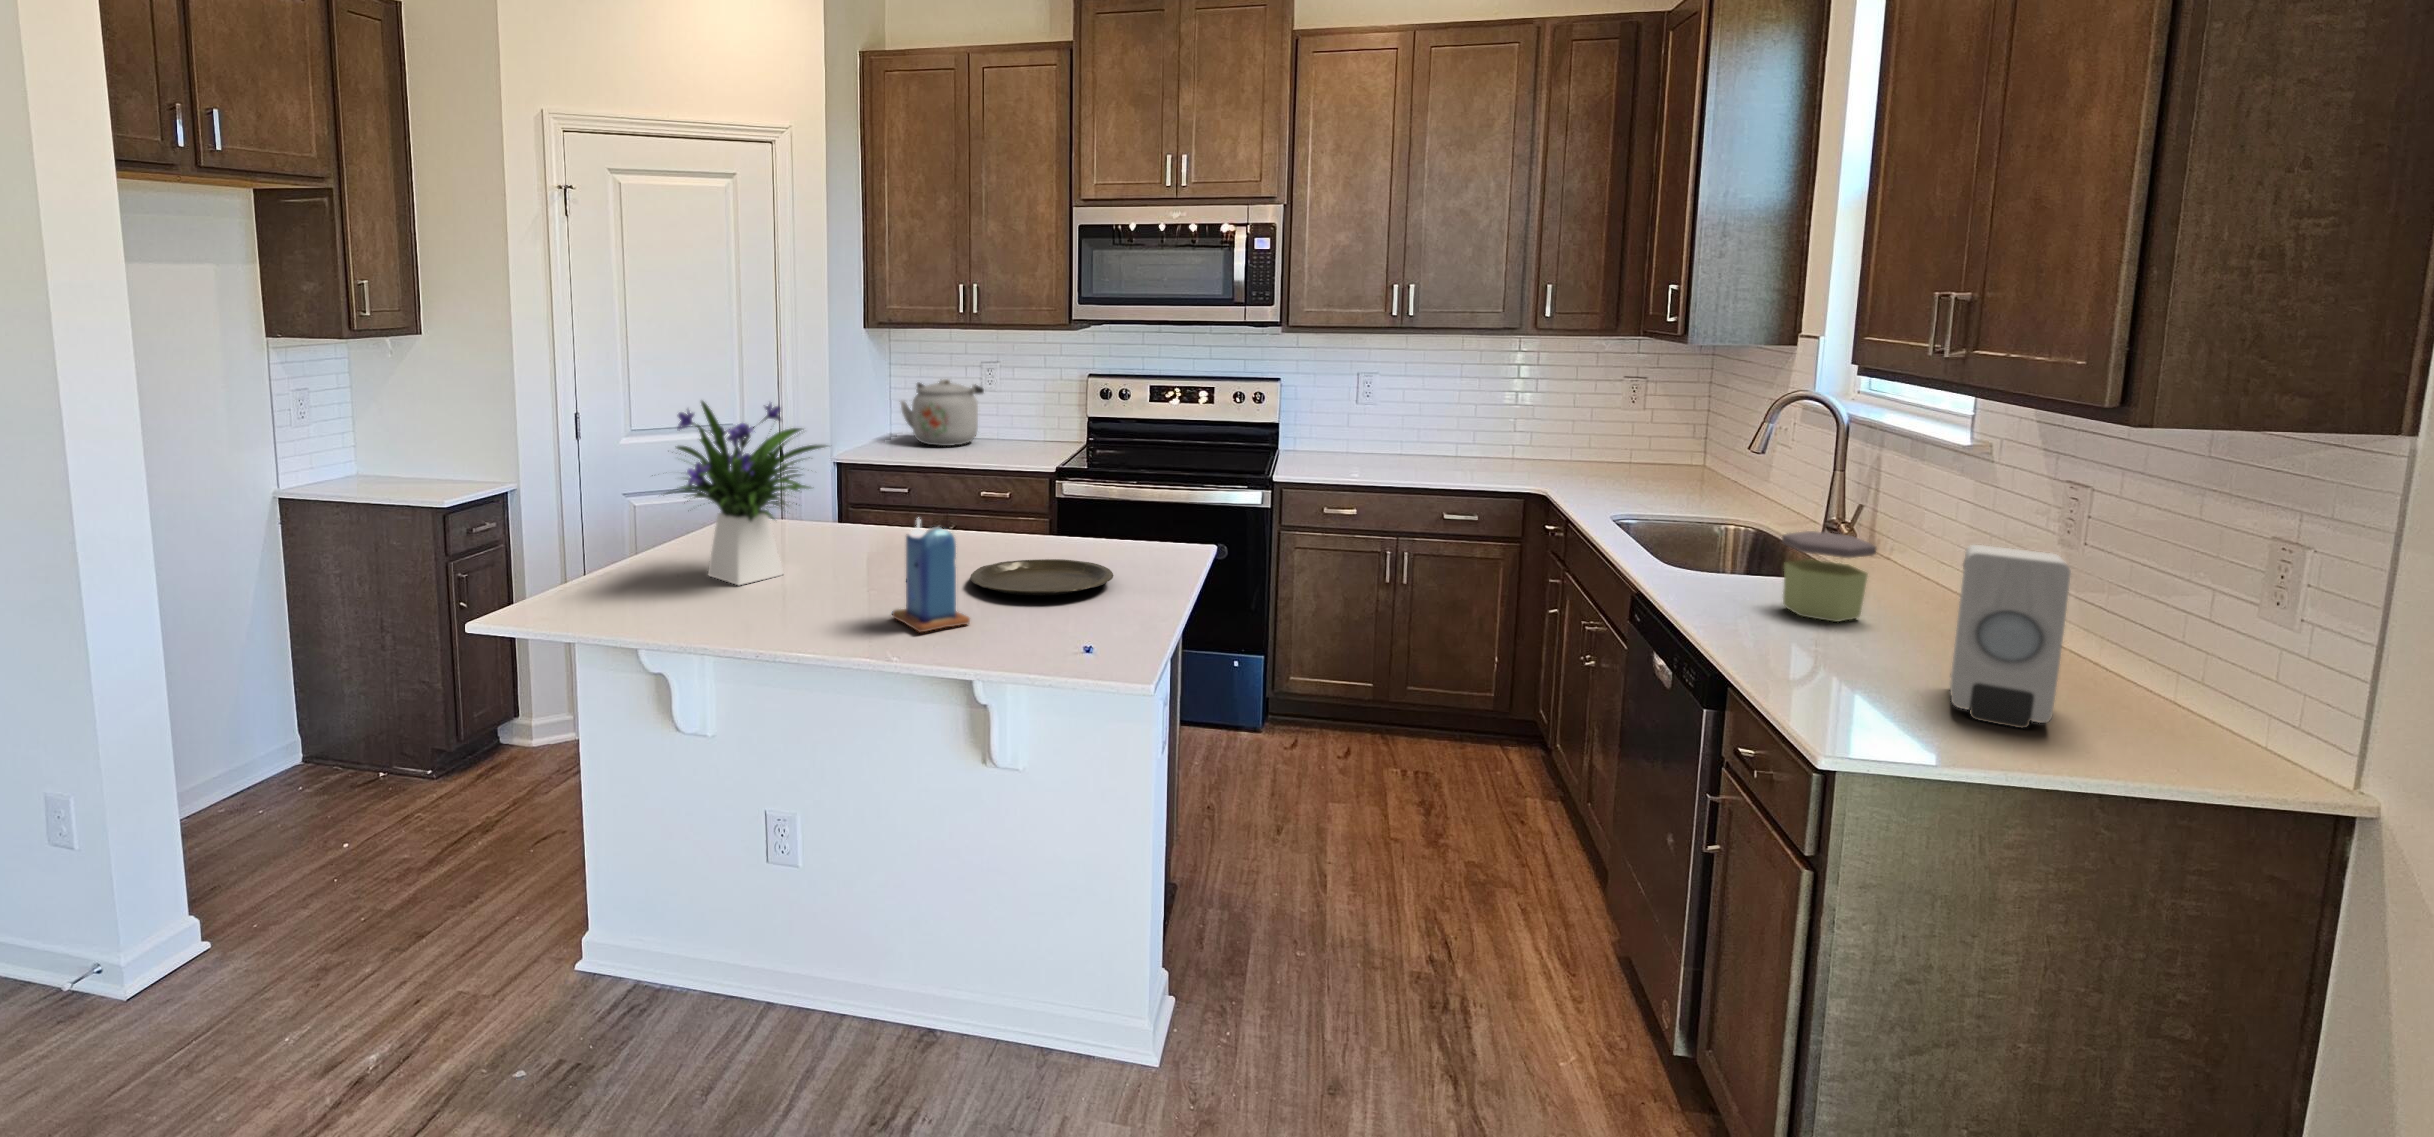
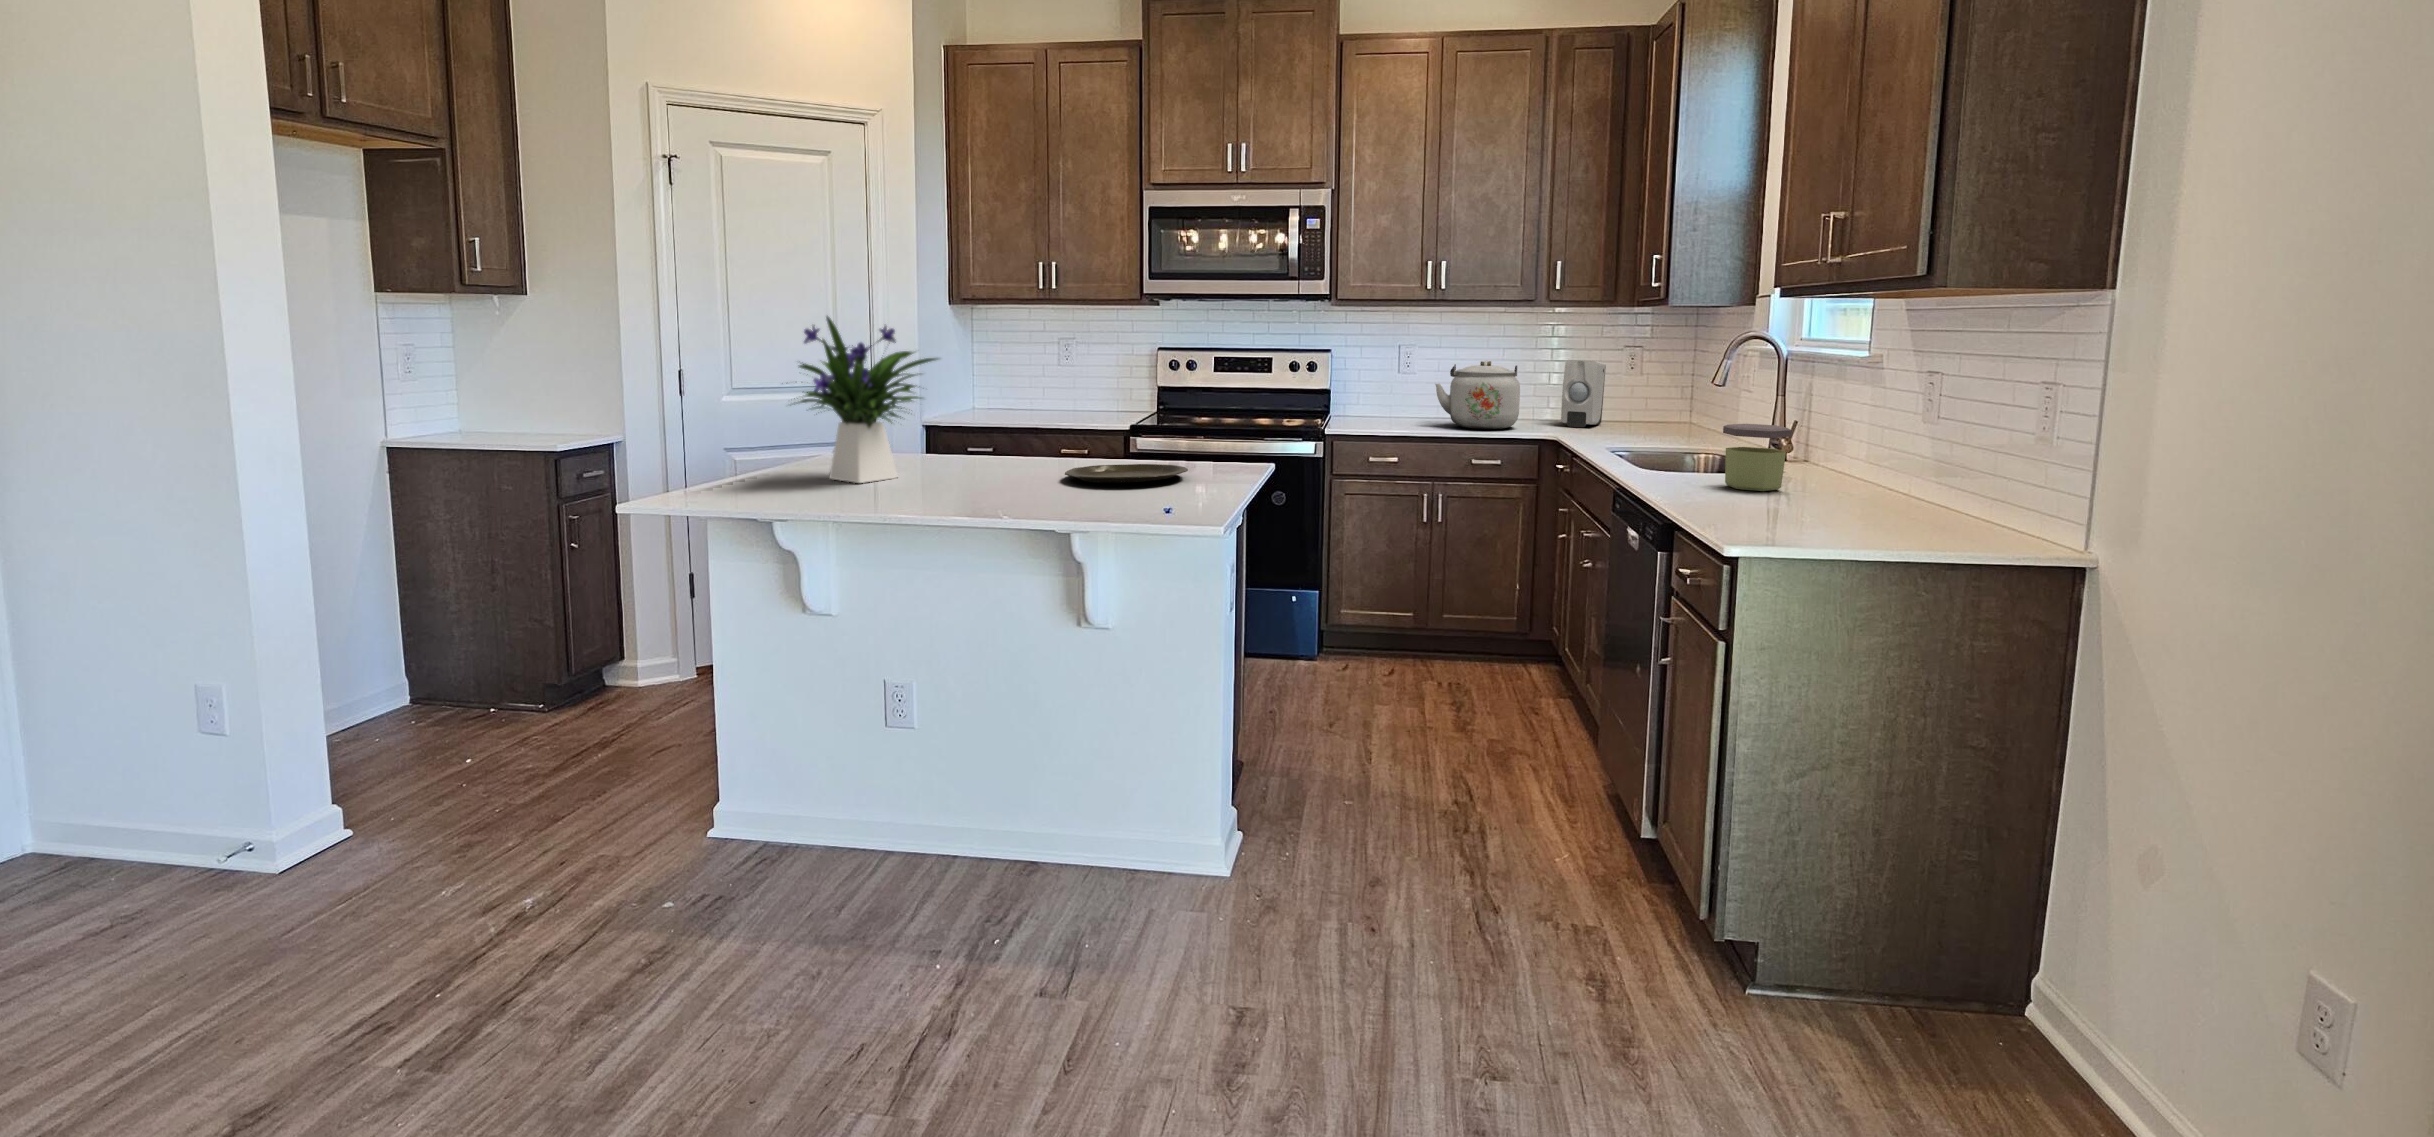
kettle: present [901,379,984,446] -> present [1435,360,1520,429]
candle: present [892,519,970,632] -> none [1000,408,1068,502]
soap dispenser: present [1950,545,2071,728] -> present [1561,360,1606,427]

